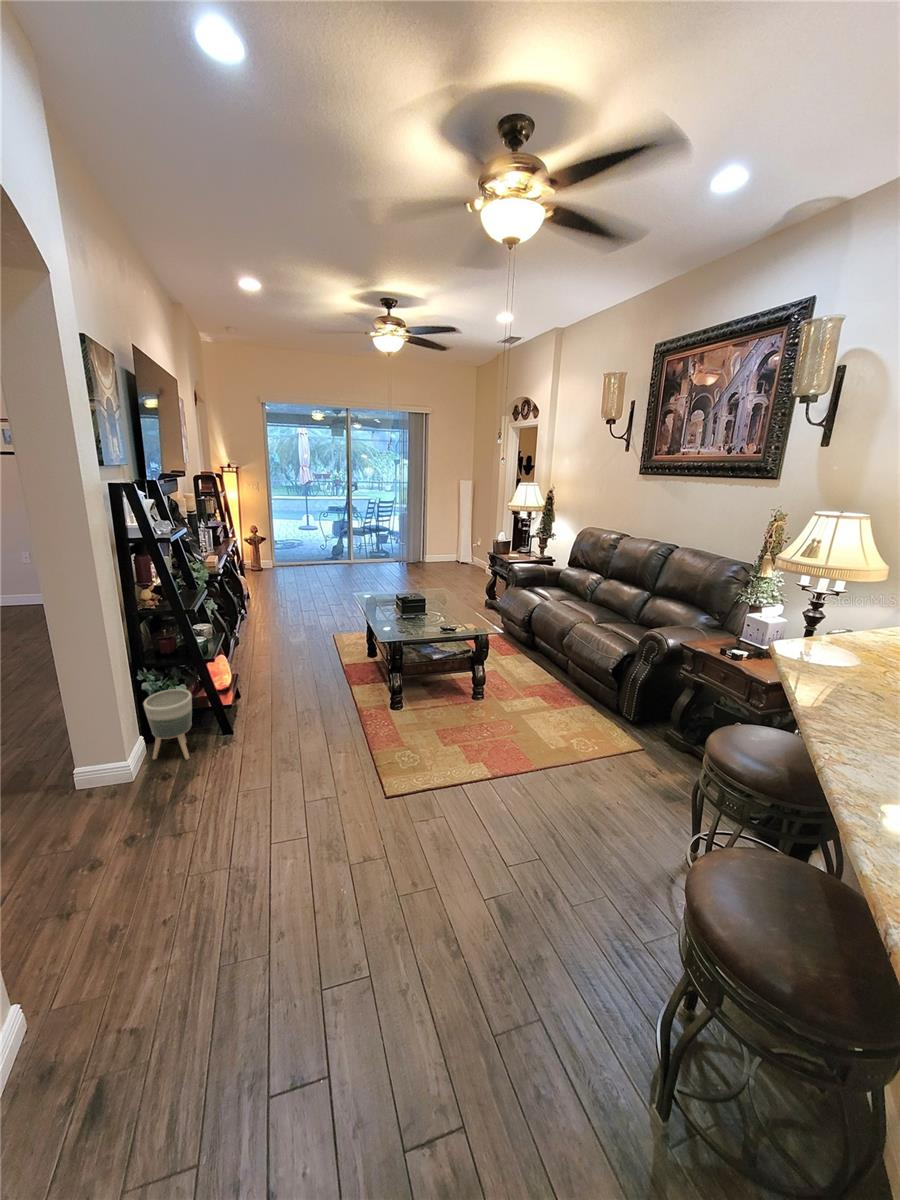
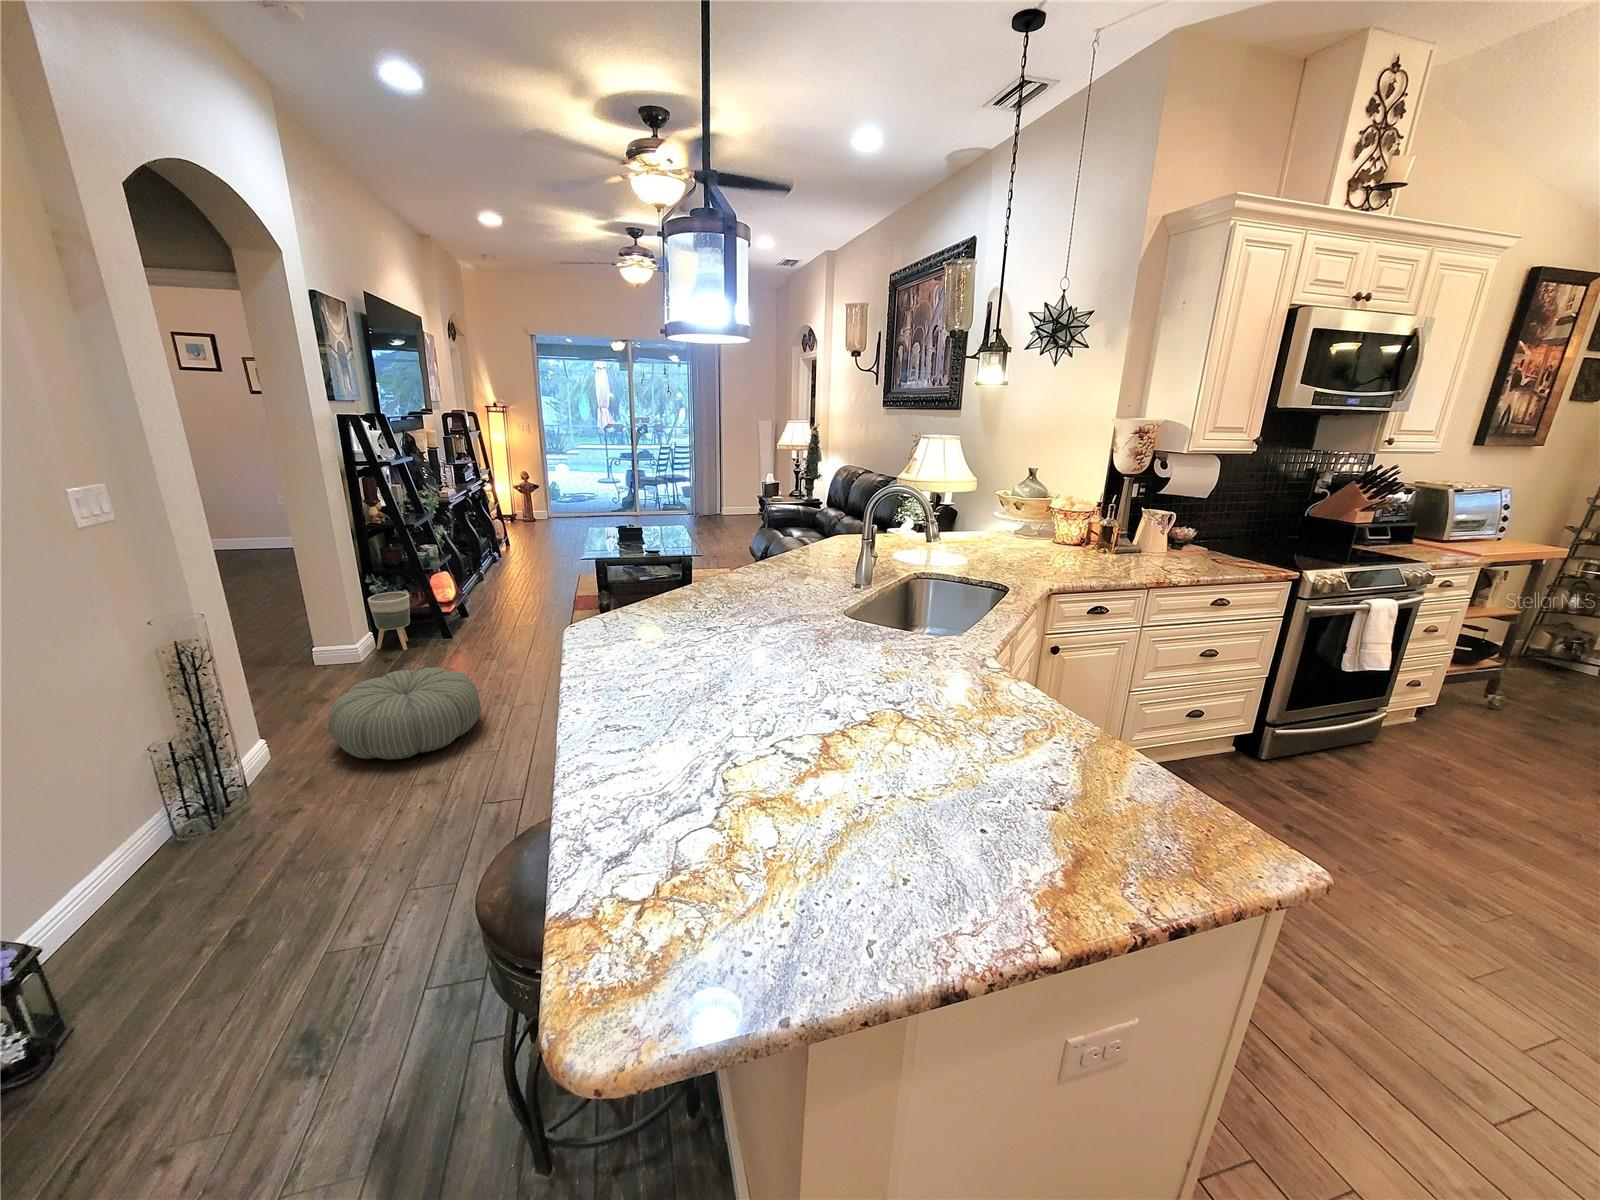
pouf: none [127,831,336,1033] -> present [328,667,481,760]

